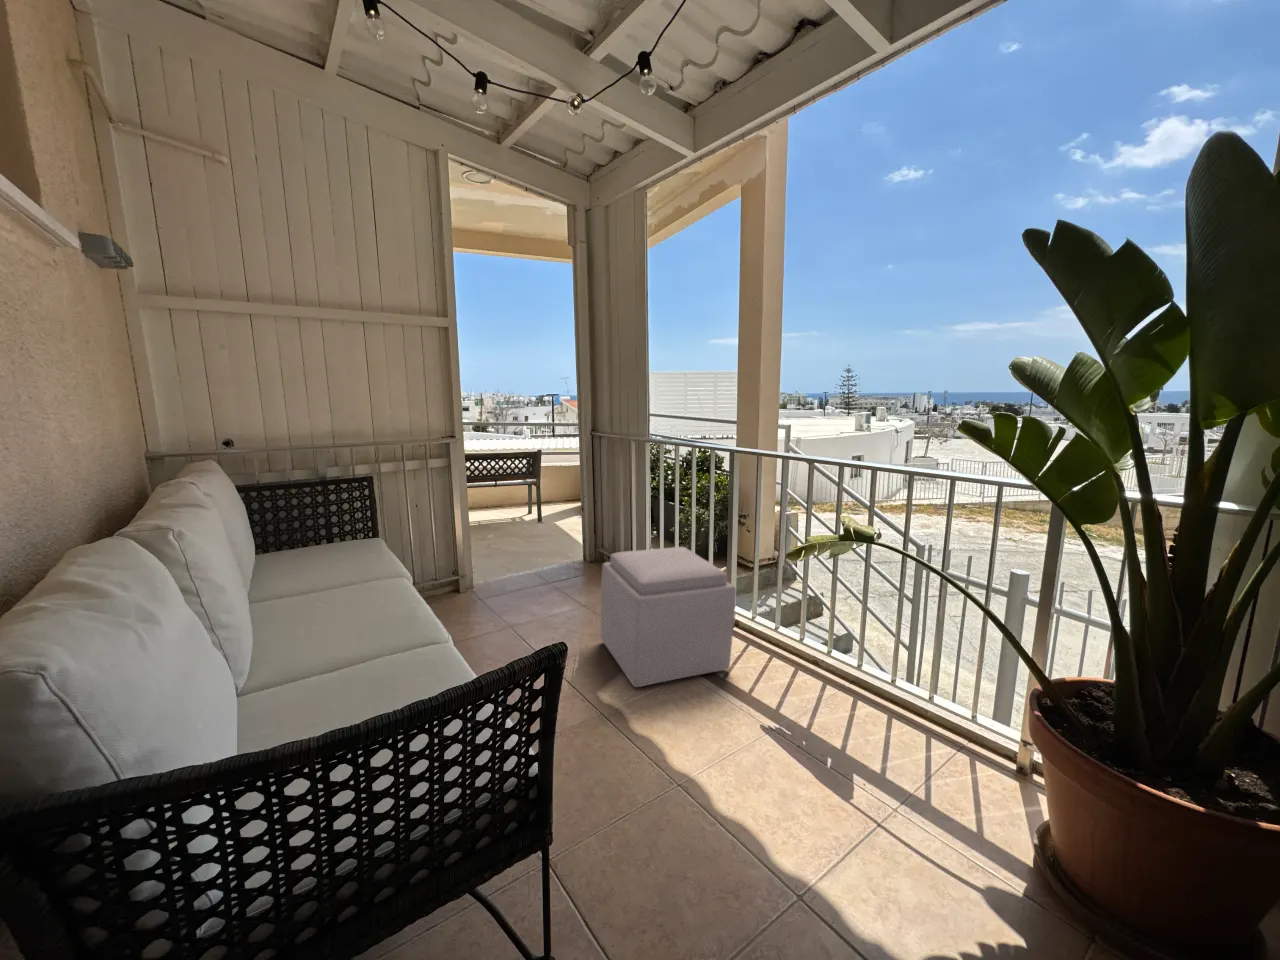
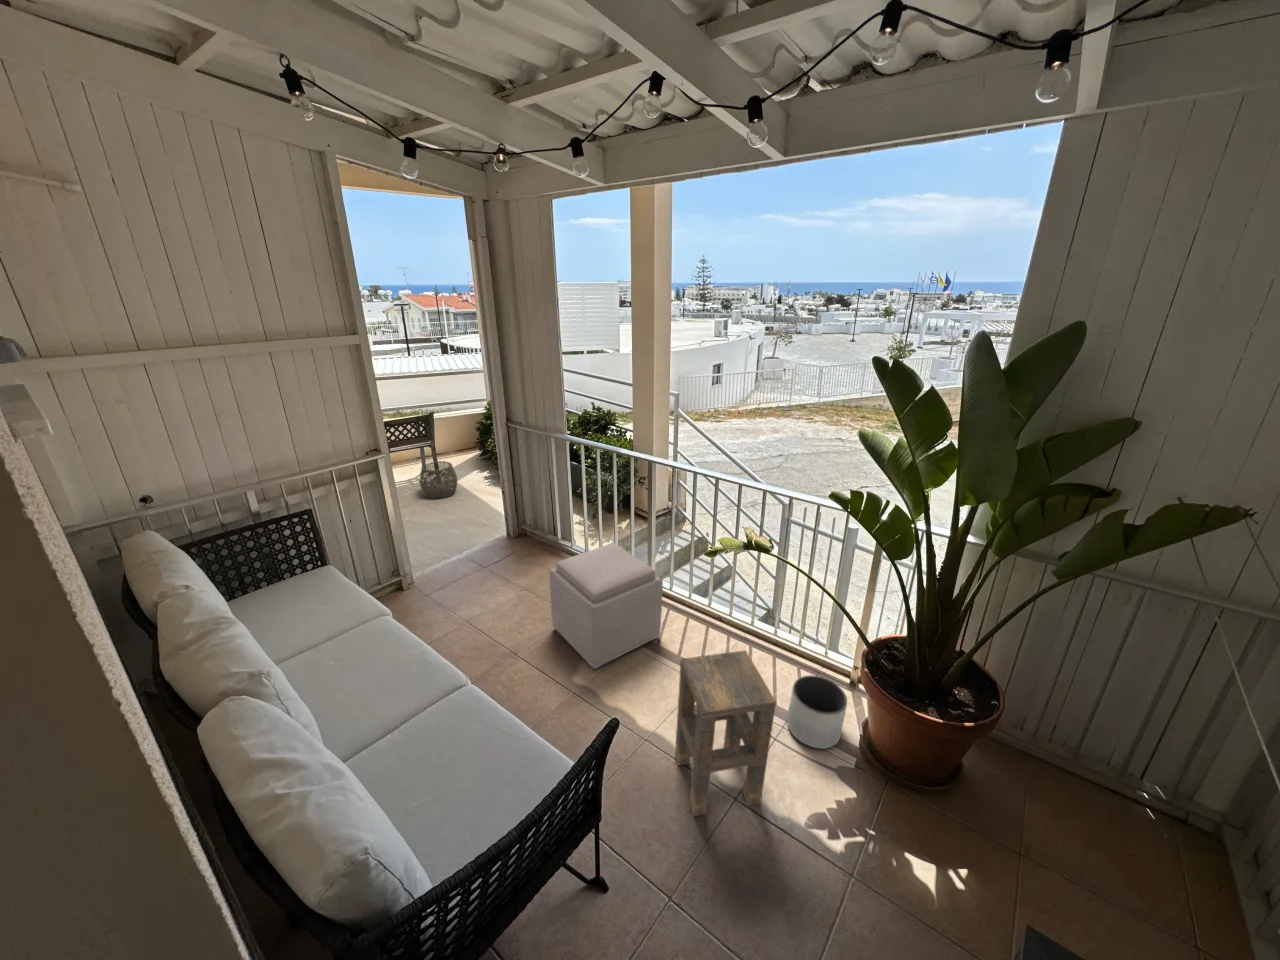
woven basket: none [518,494,555,530] -> present [420,461,458,499]
side table: none [715,643,864,910] -> present [675,651,776,816]
planter: none [900,732,1005,855] -> present [787,675,847,749]

